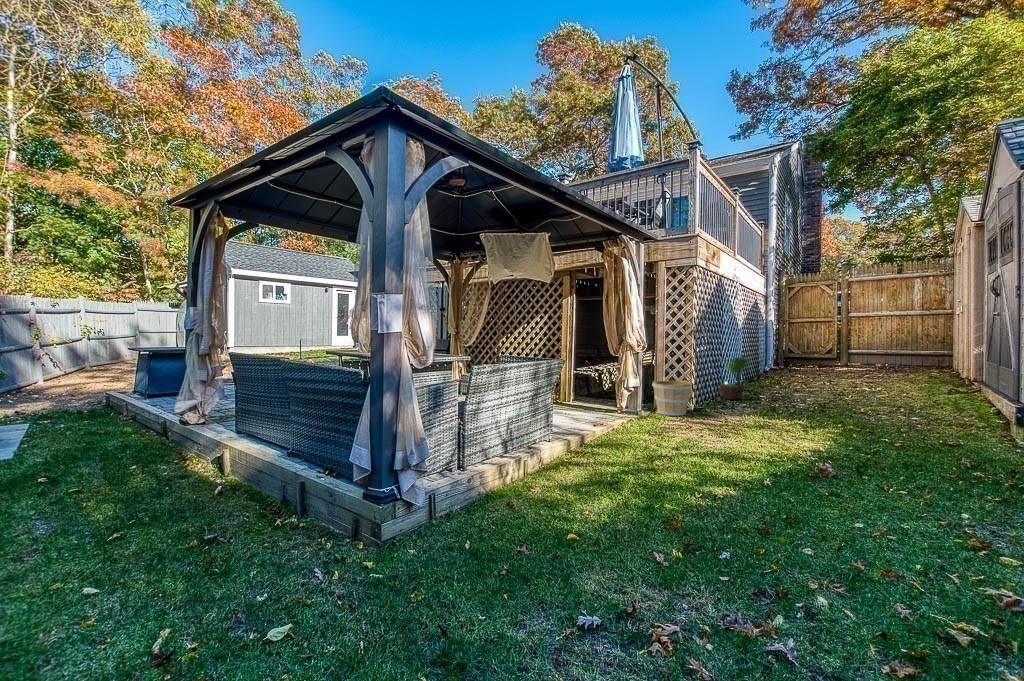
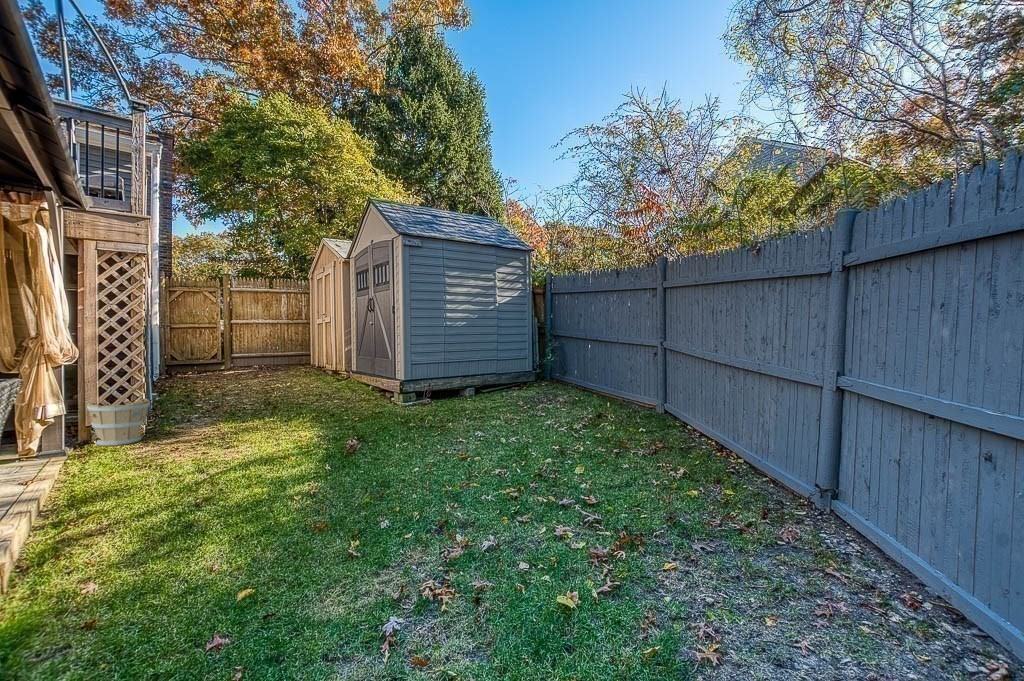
potted tree: present [719,357,749,399] -> none [151,360,191,415]

